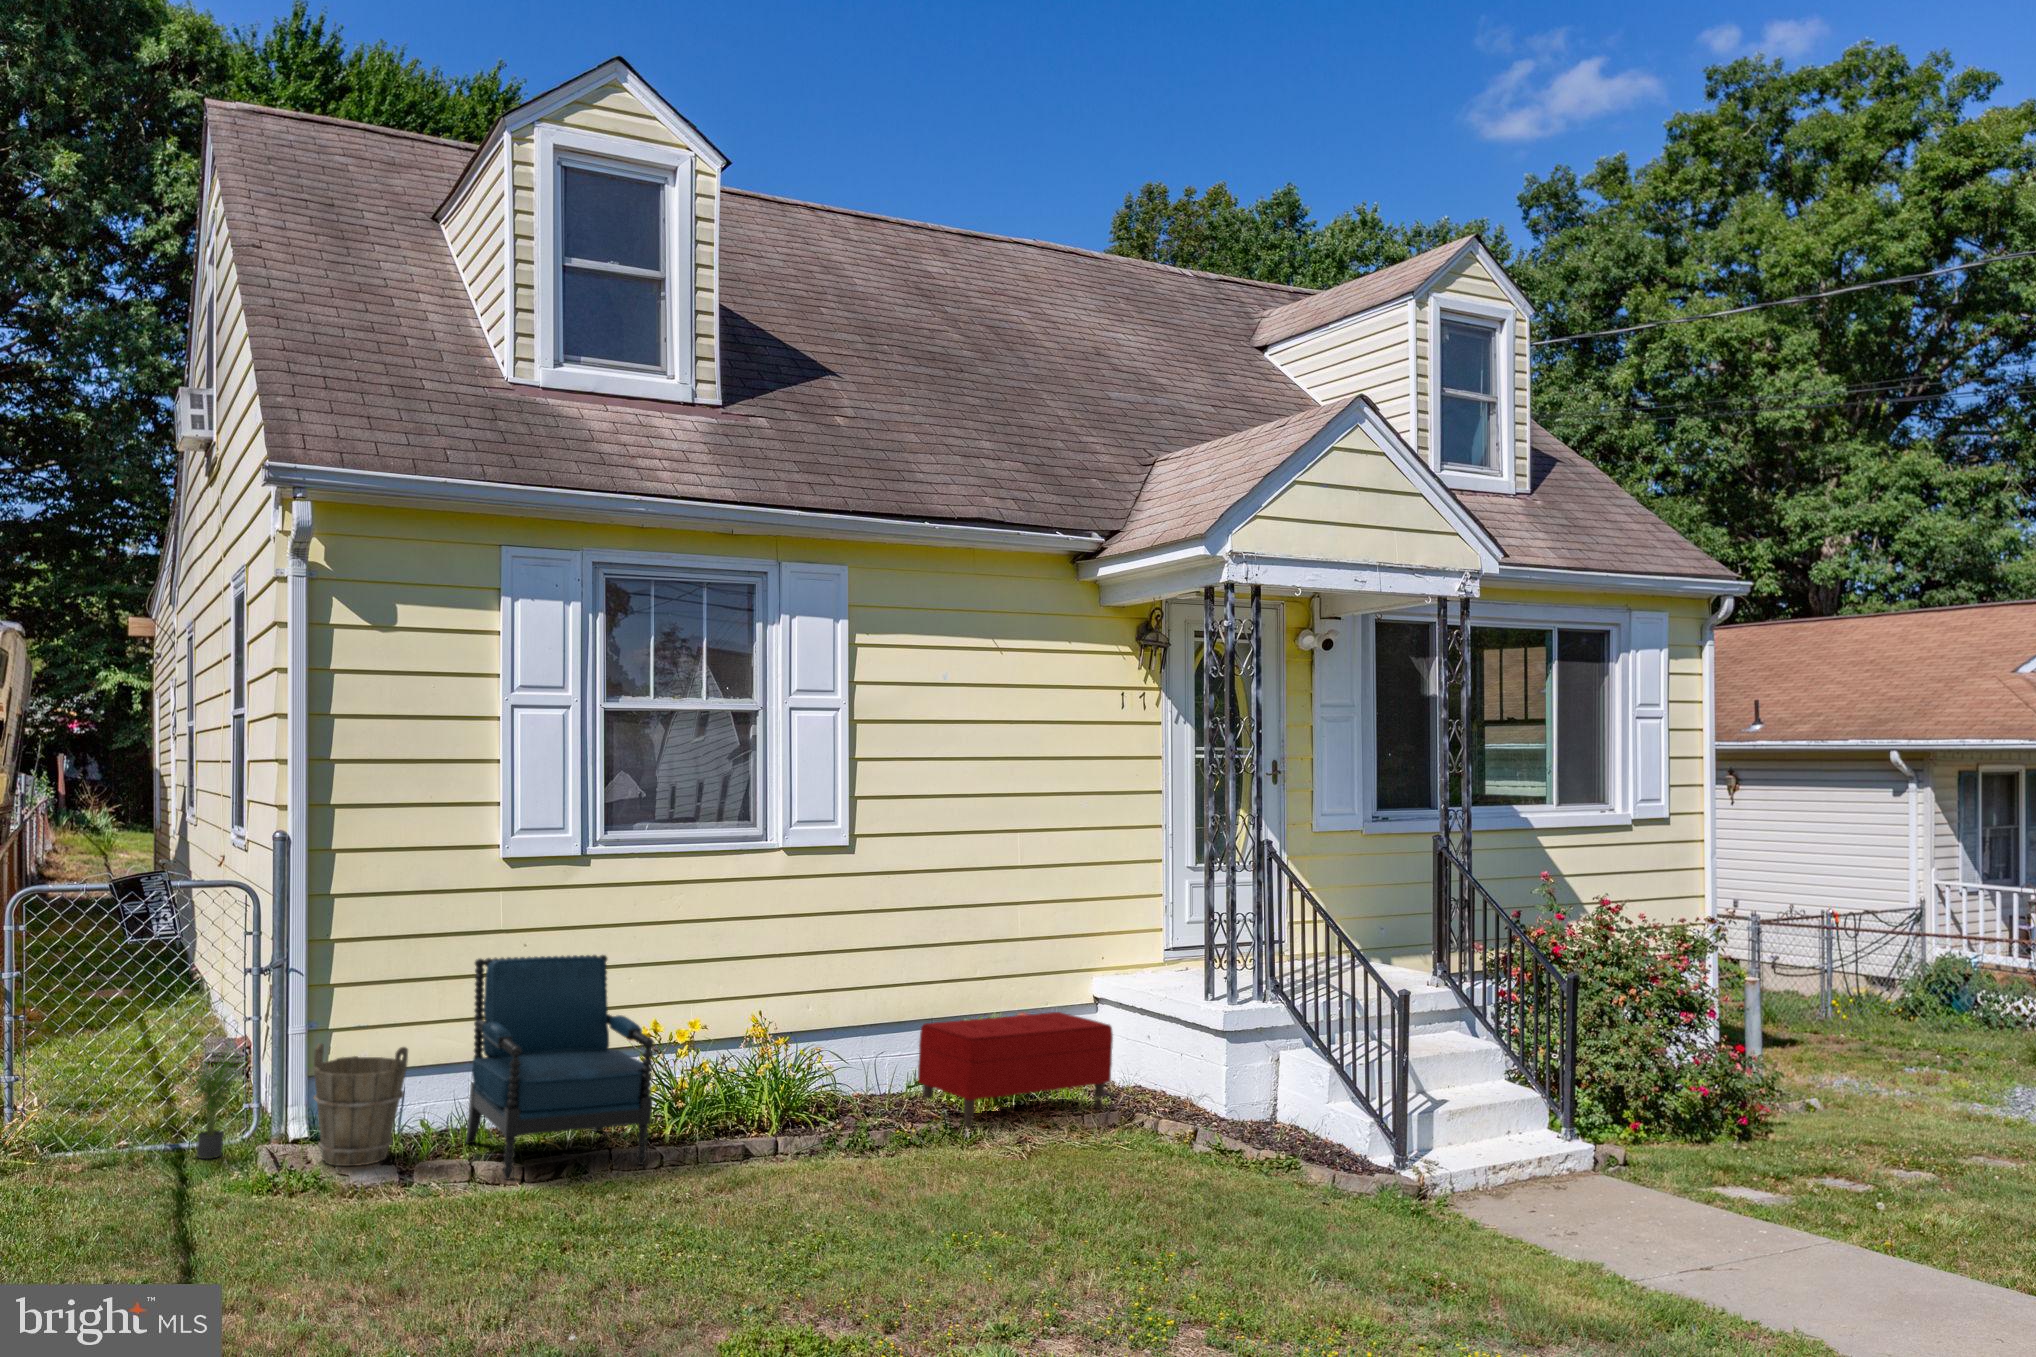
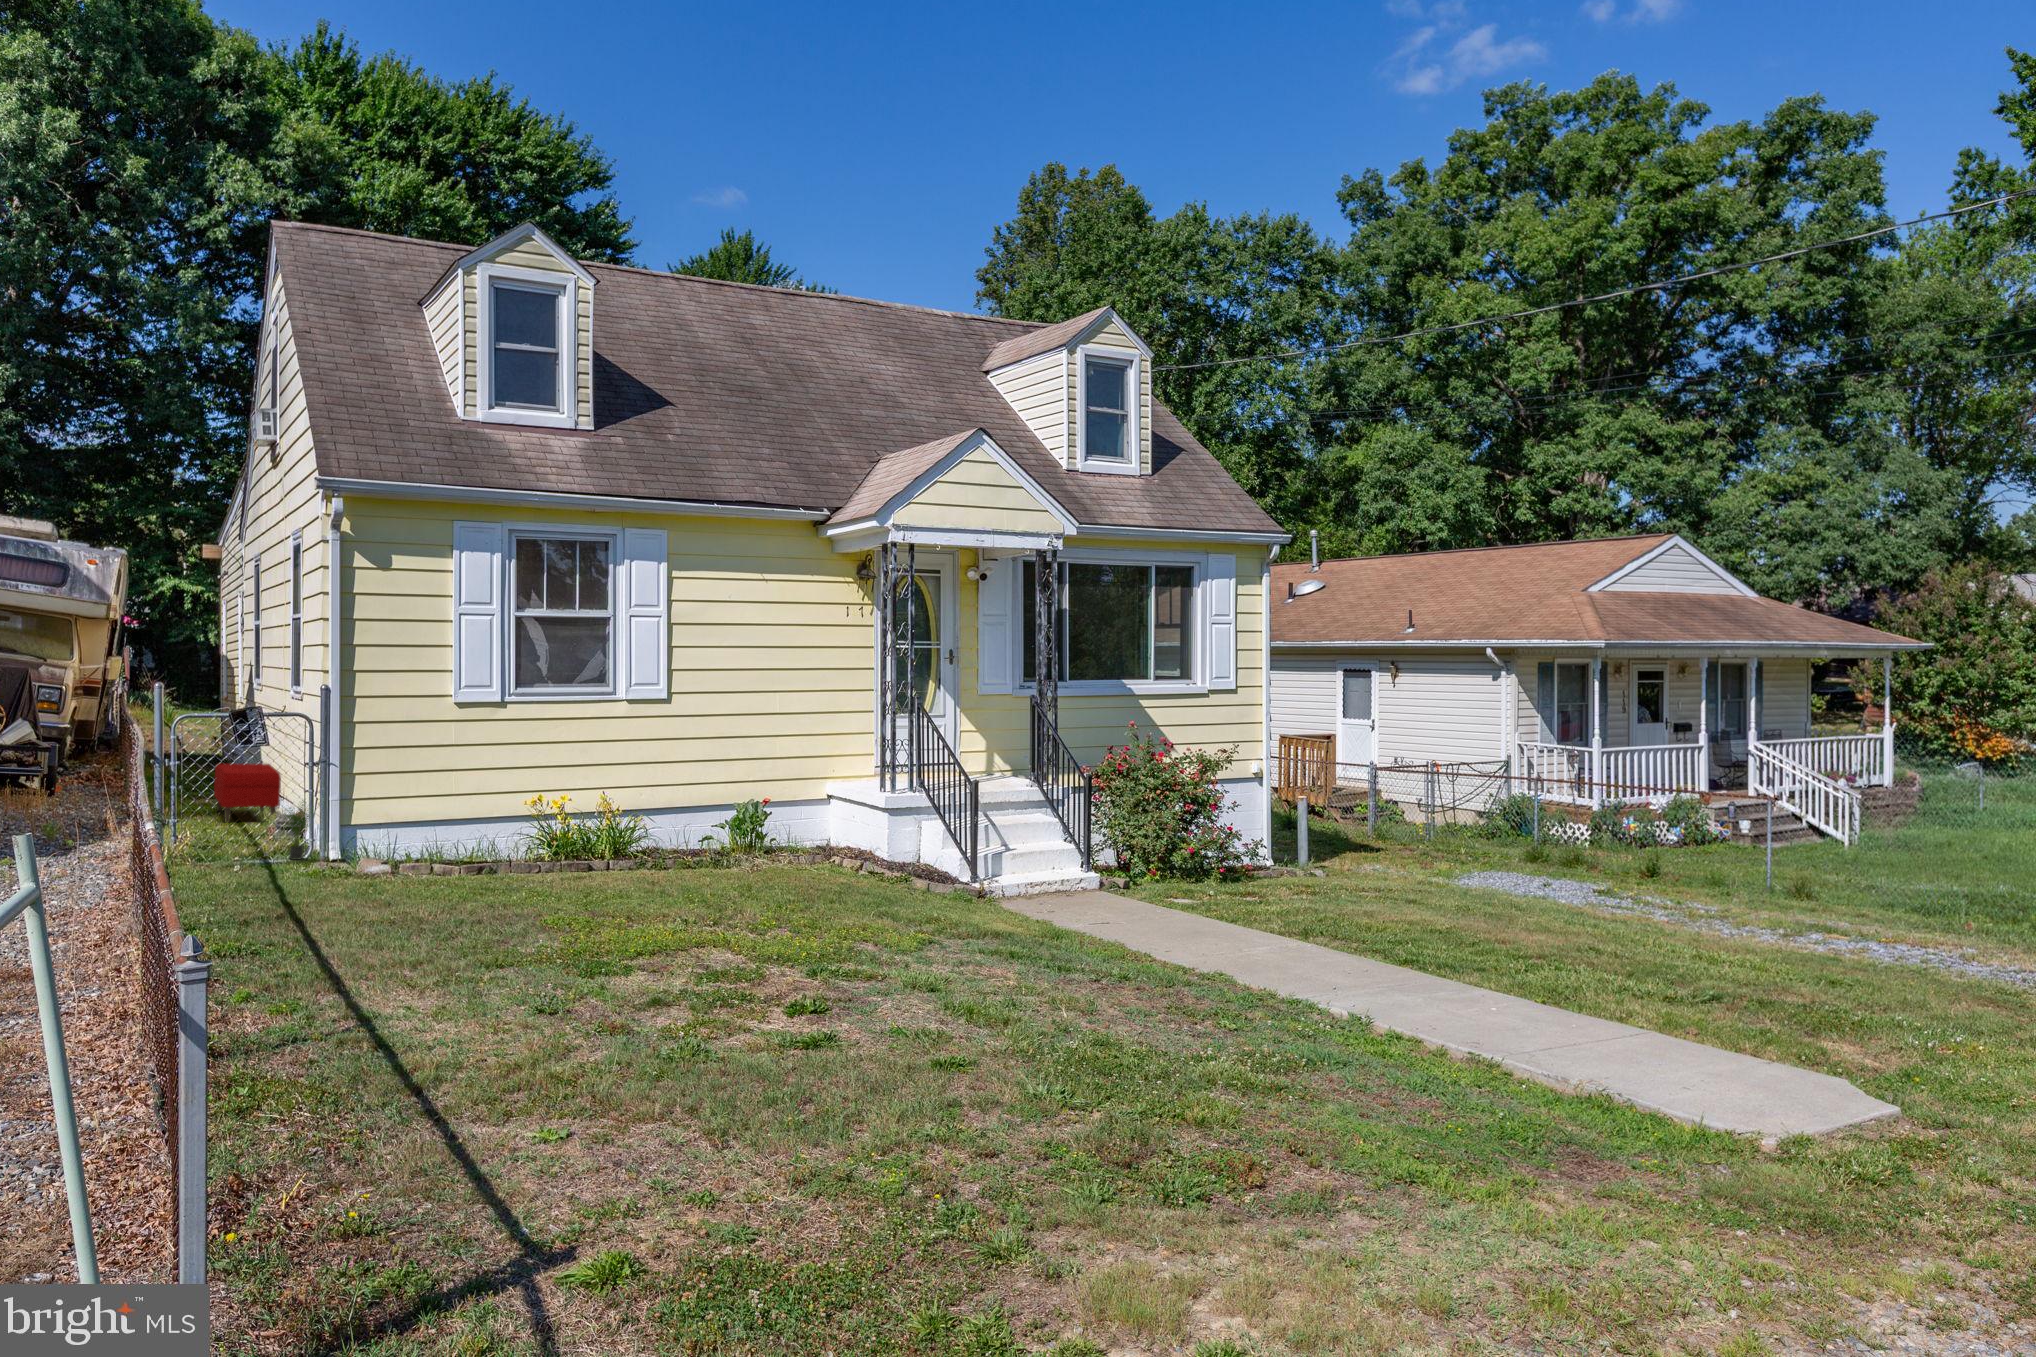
chair: present [466,955,654,1180] -> none [438,757,541,870]
bench: present [918,1012,1113,1128] -> present [214,764,281,823]
bucket: present [314,1043,408,1166] -> none [352,799,404,864]

